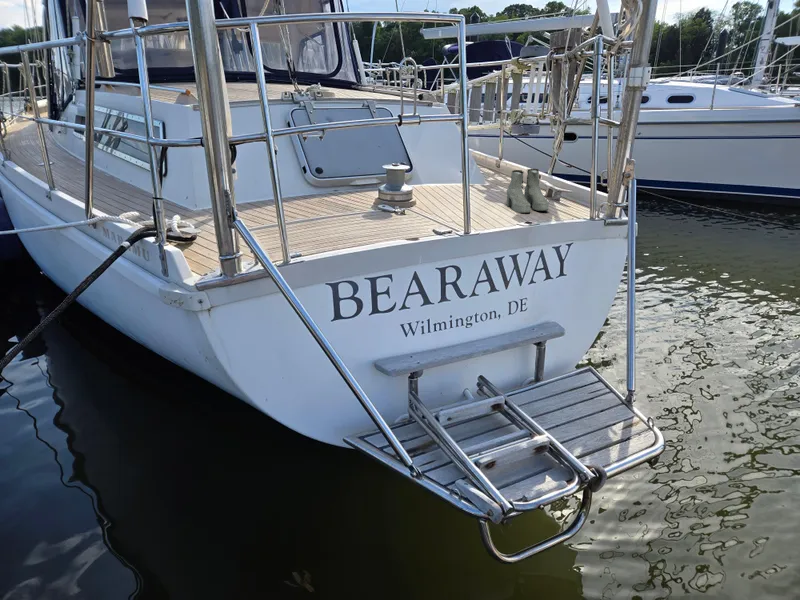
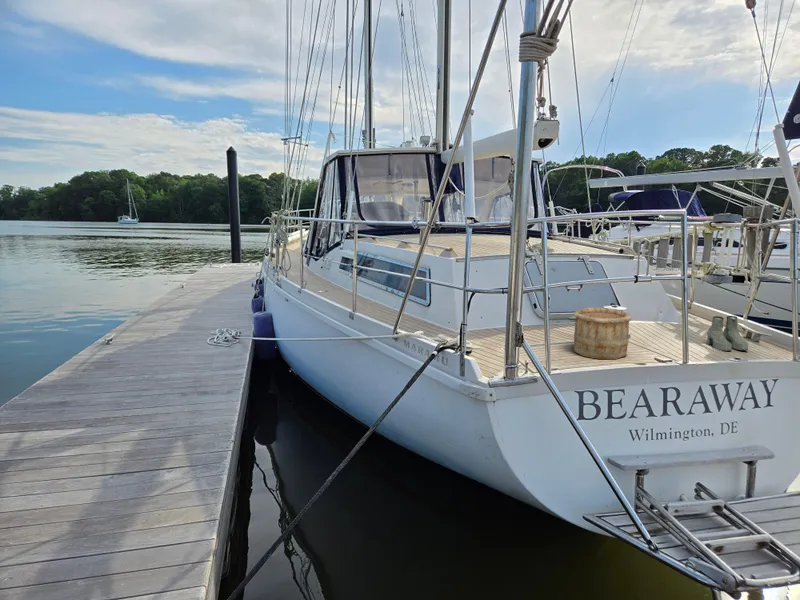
wooden bucket: none [332,166,405,236] -> present [574,308,631,359]

